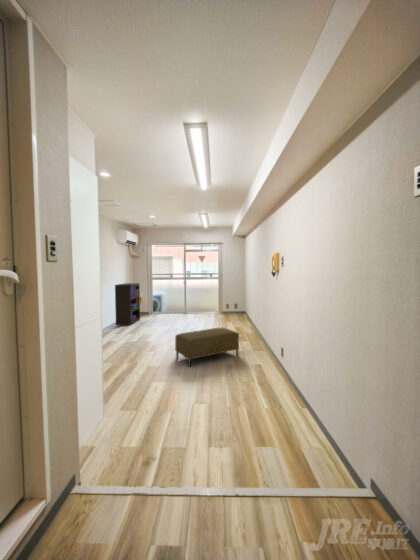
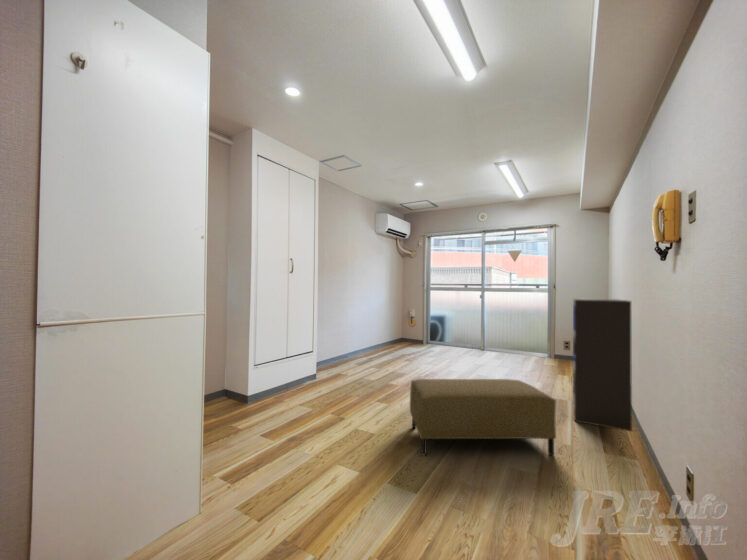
bookshelf: present [115,283,140,325] -> present [573,298,632,431]

